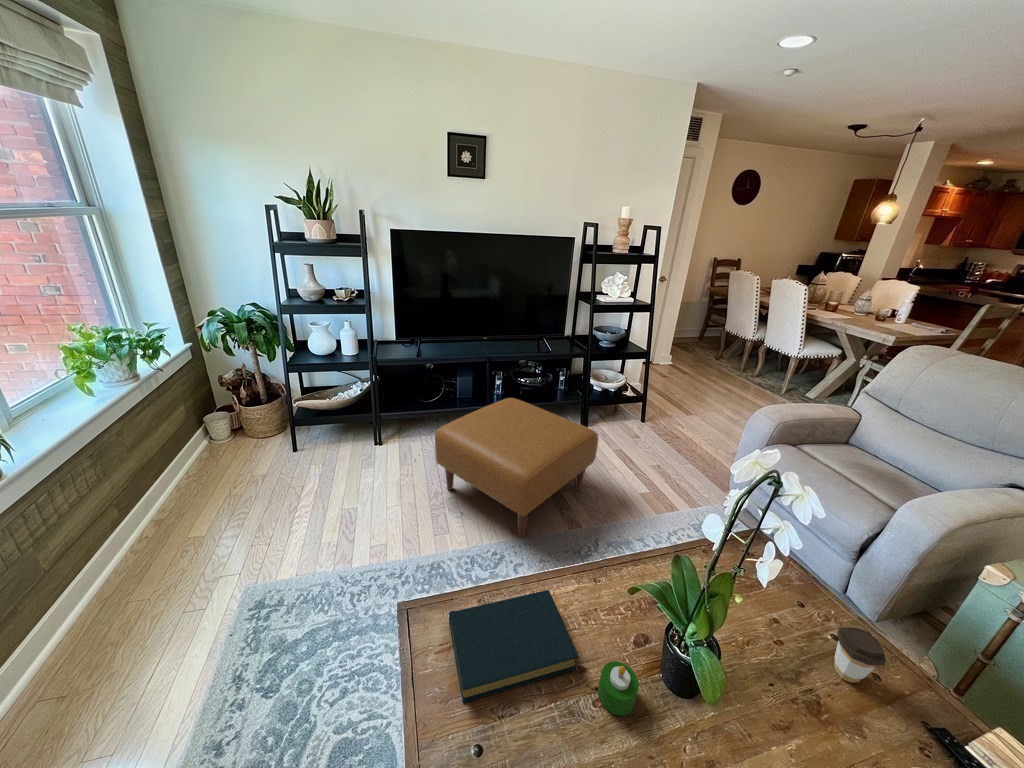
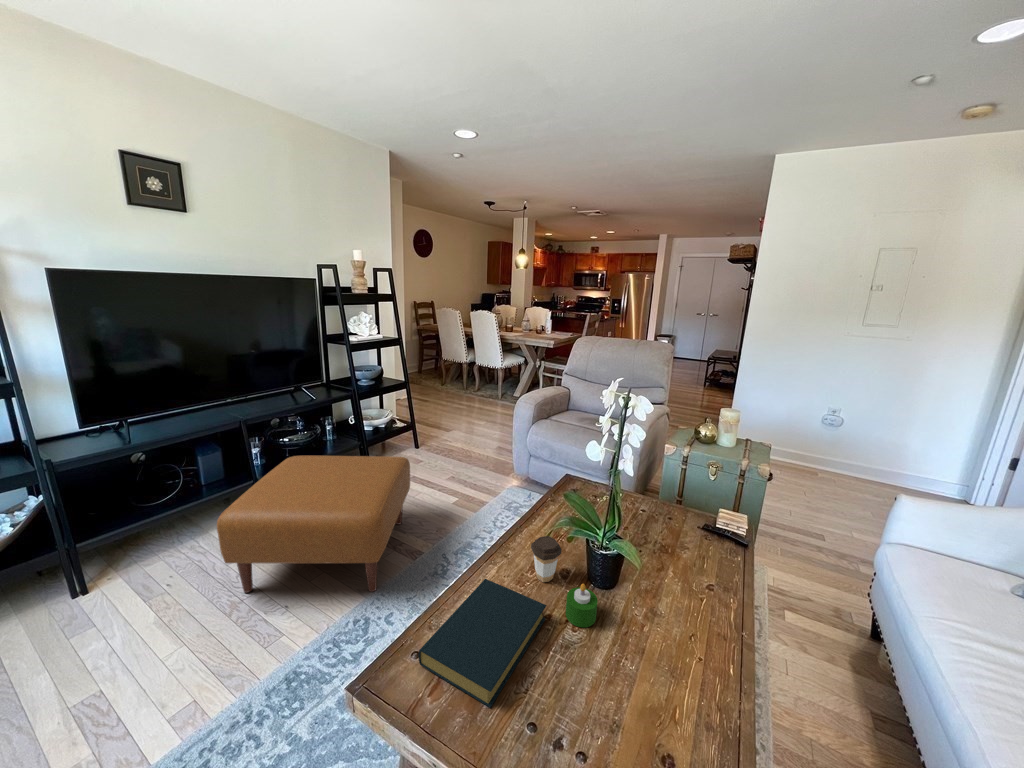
coffee cup: present [834,627,886,683] -> present [531,536,562,582]

